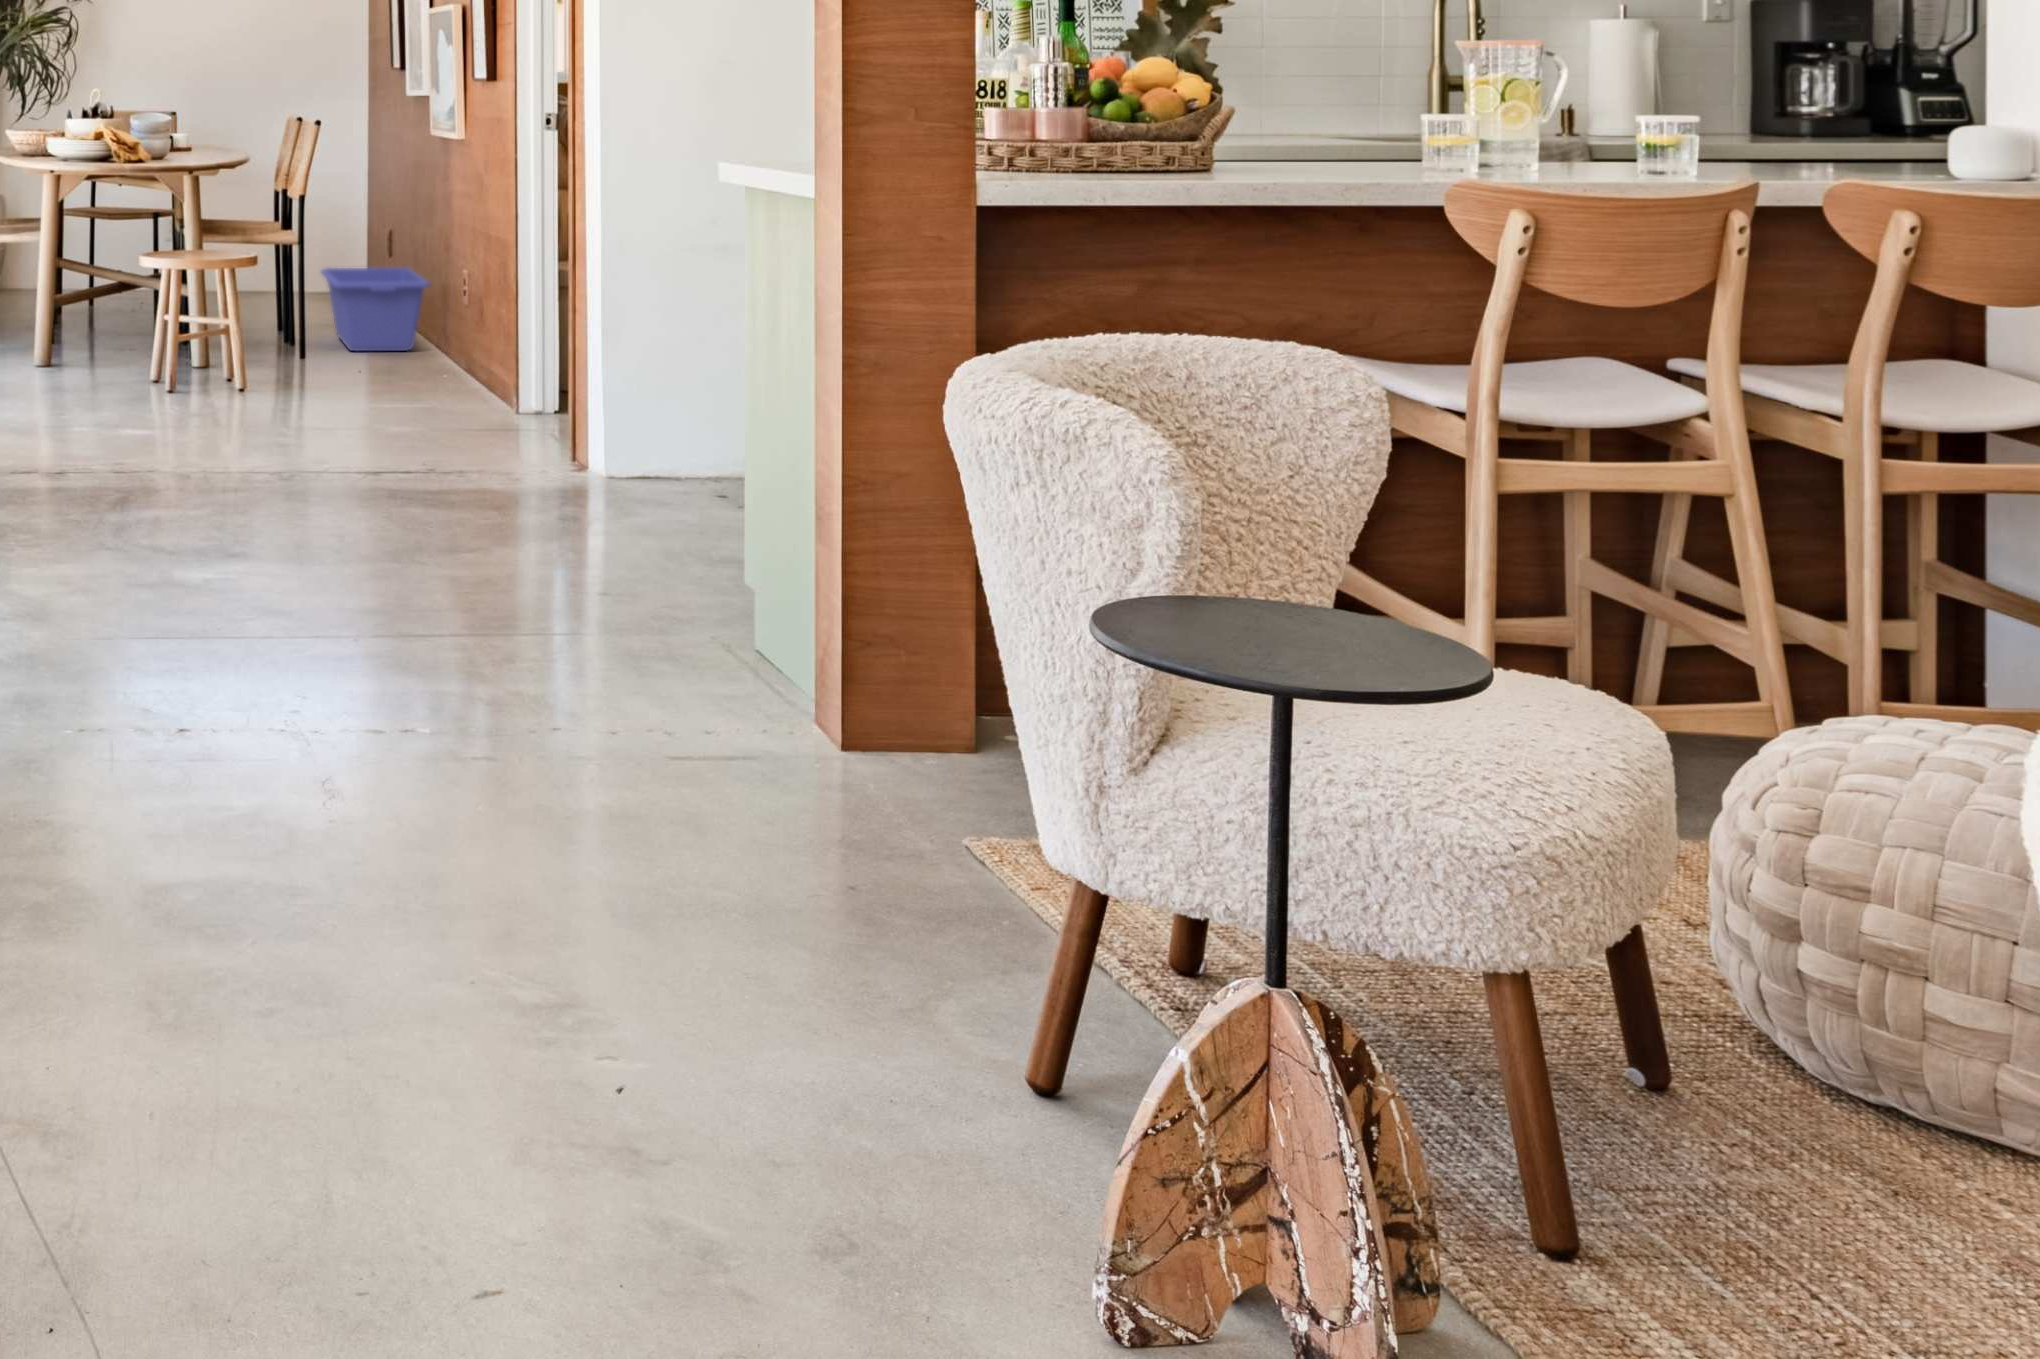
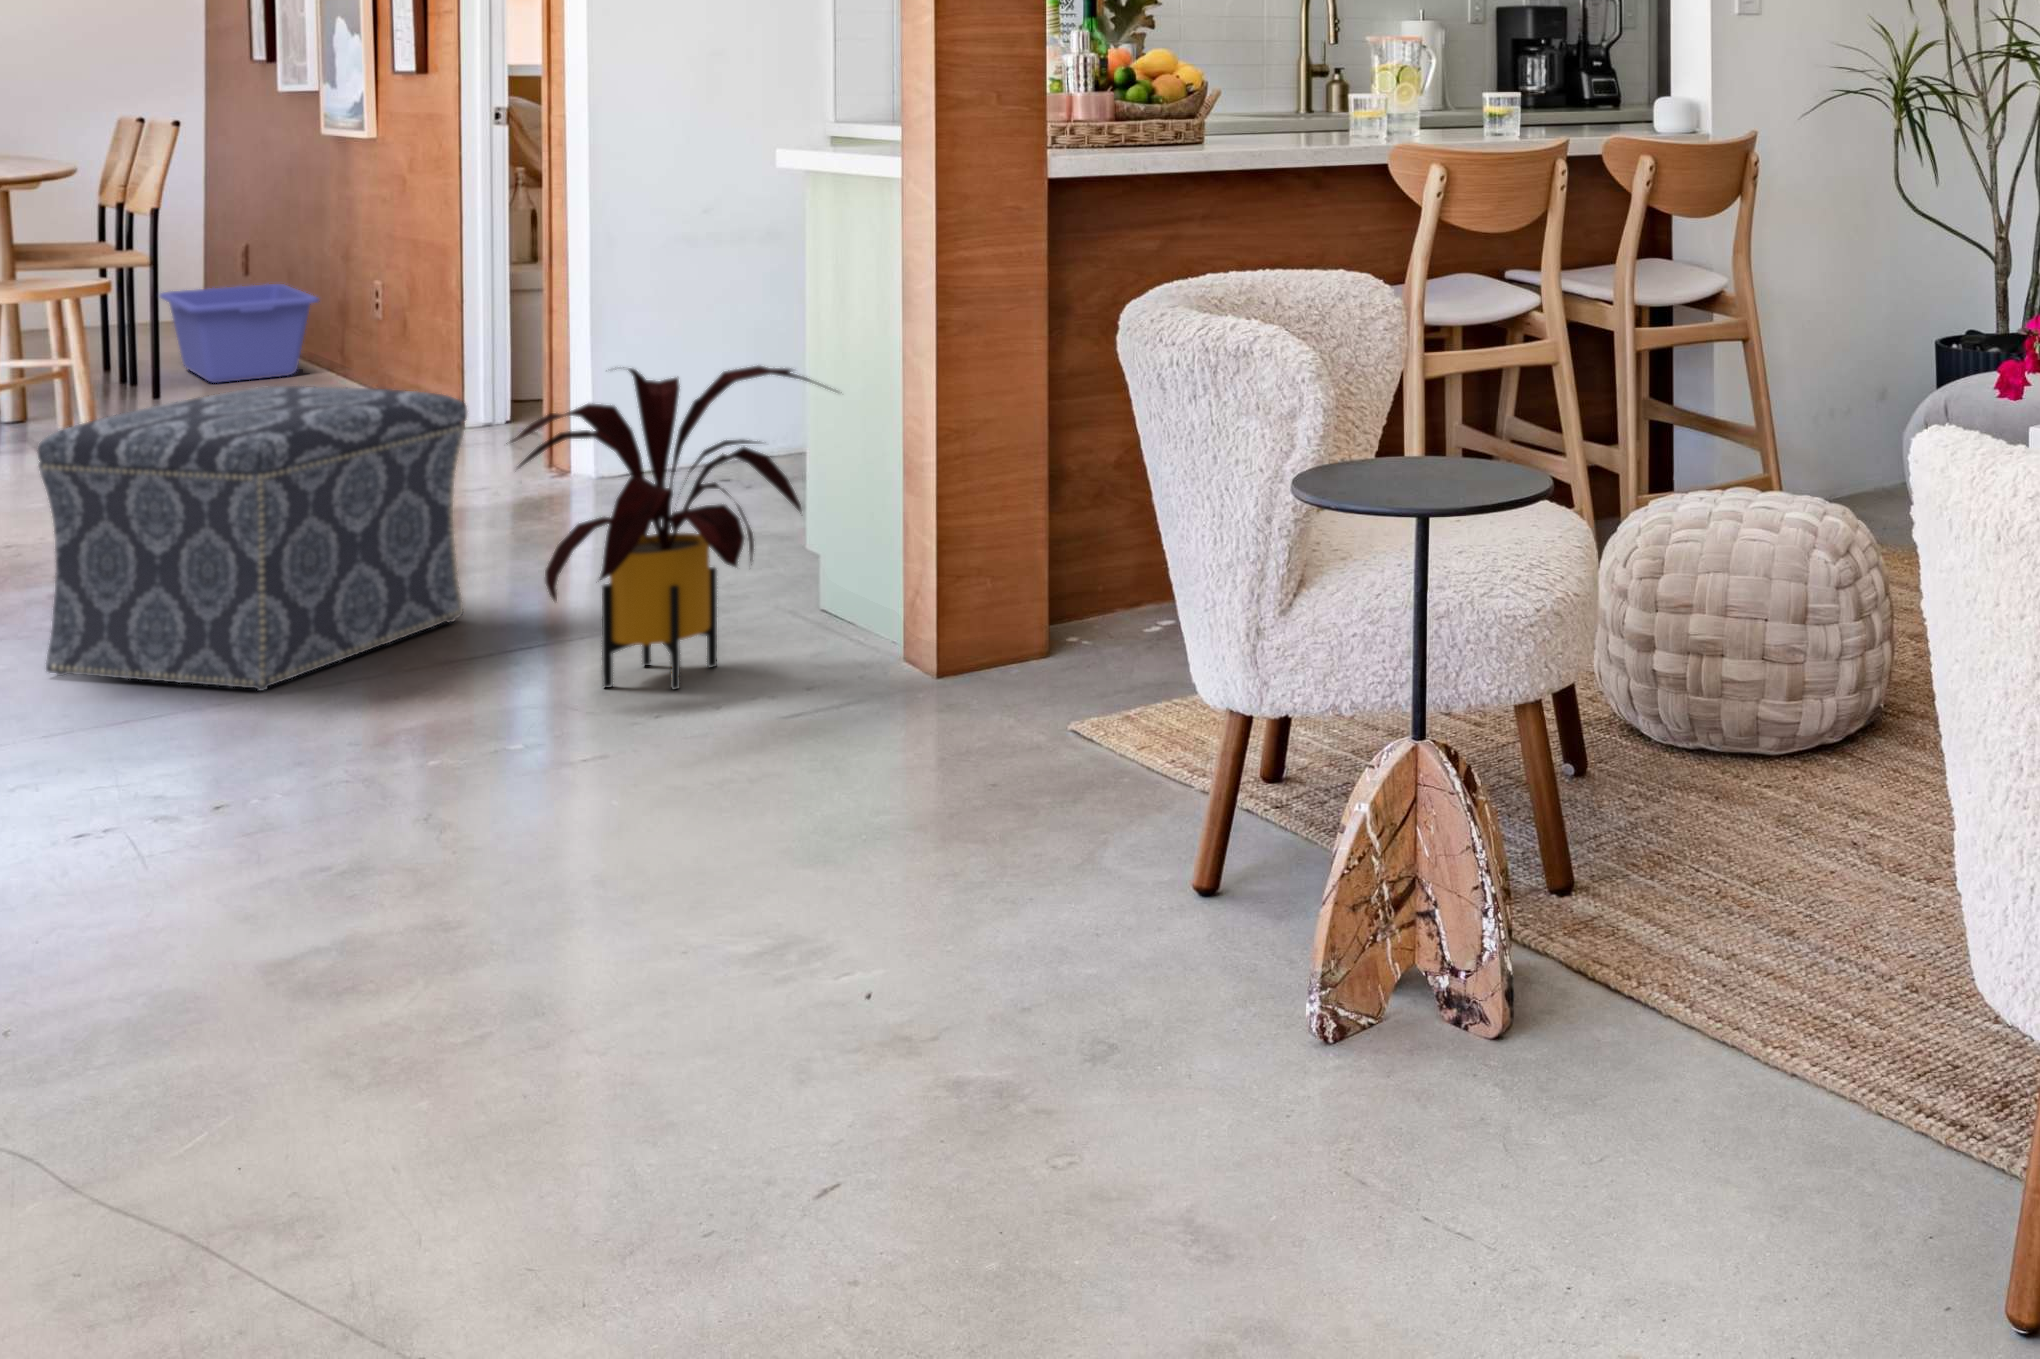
ottoman: none [135,358,449,630] -> present [38,386,467,691]
house plant: none [432,371,769,705] -> present [506,366,829,689]

